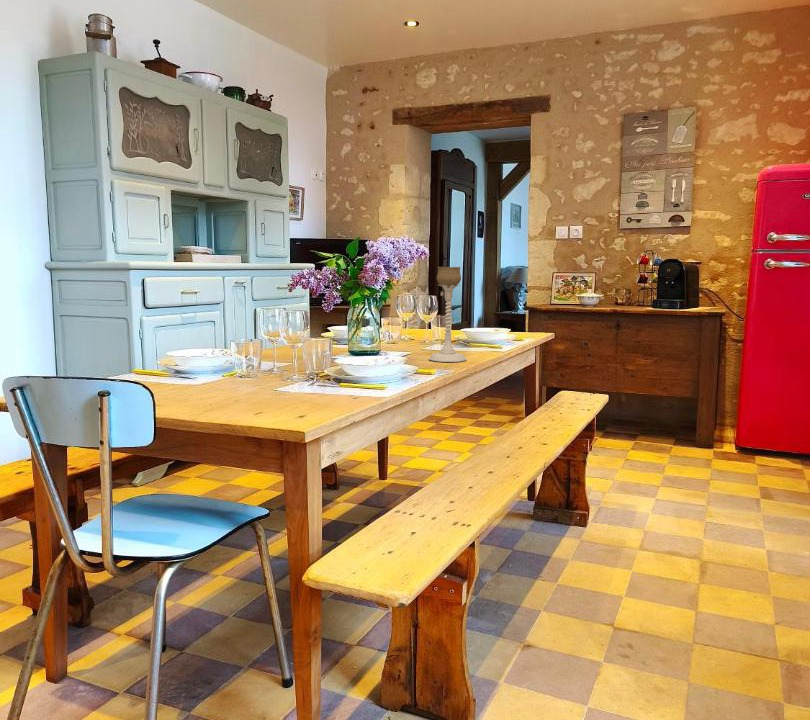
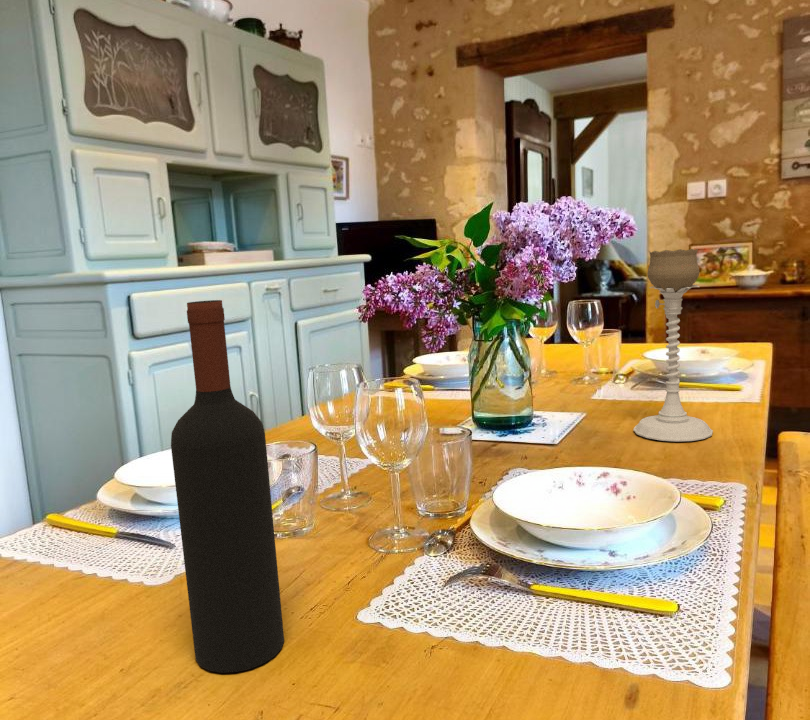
wine bottle: none [210,268,246,399] -> present [171,300,284,673]

